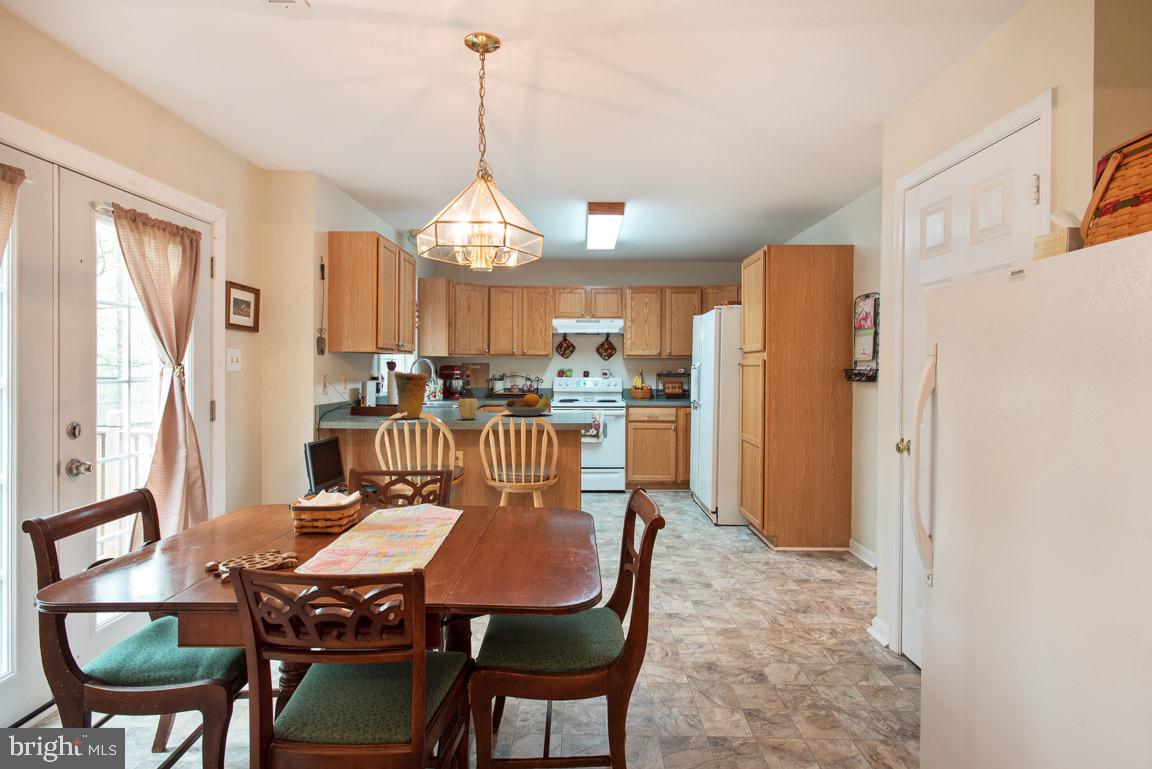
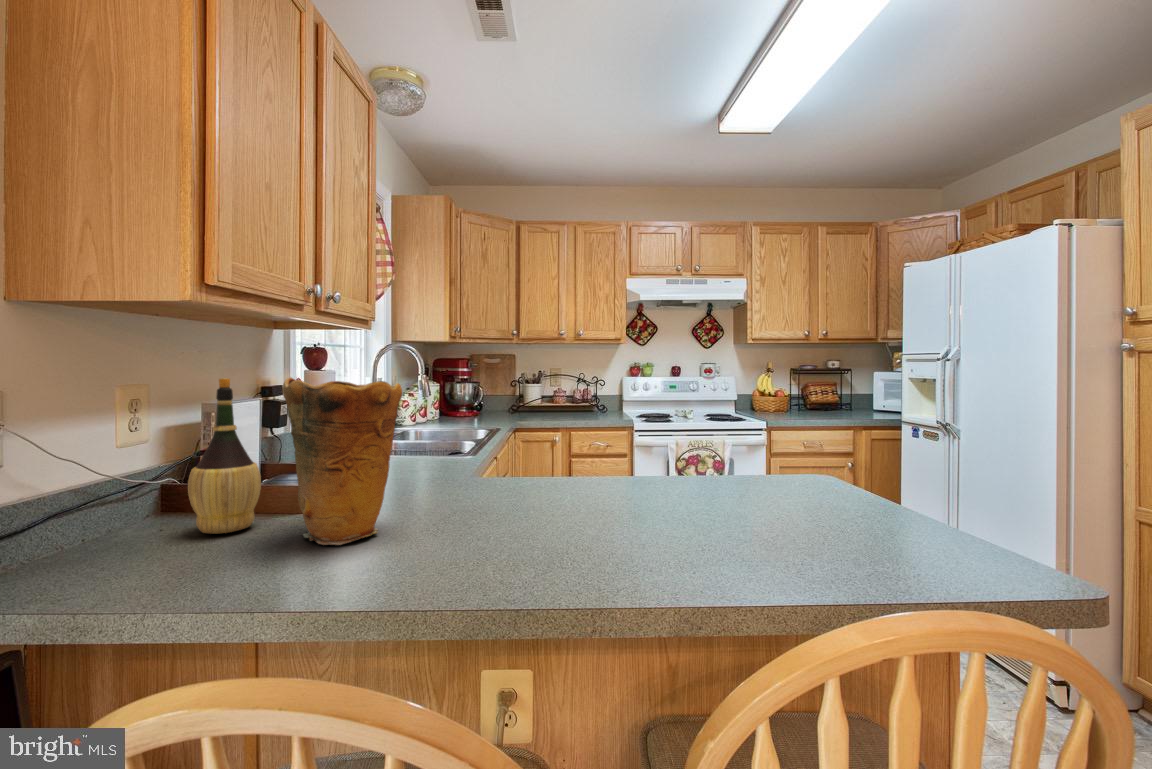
wine bottle: present [458,371,478,419] -> present [188,378,261,533]
fruit bowl: present [502,394,551,416] -> none [614,437,761,505]

